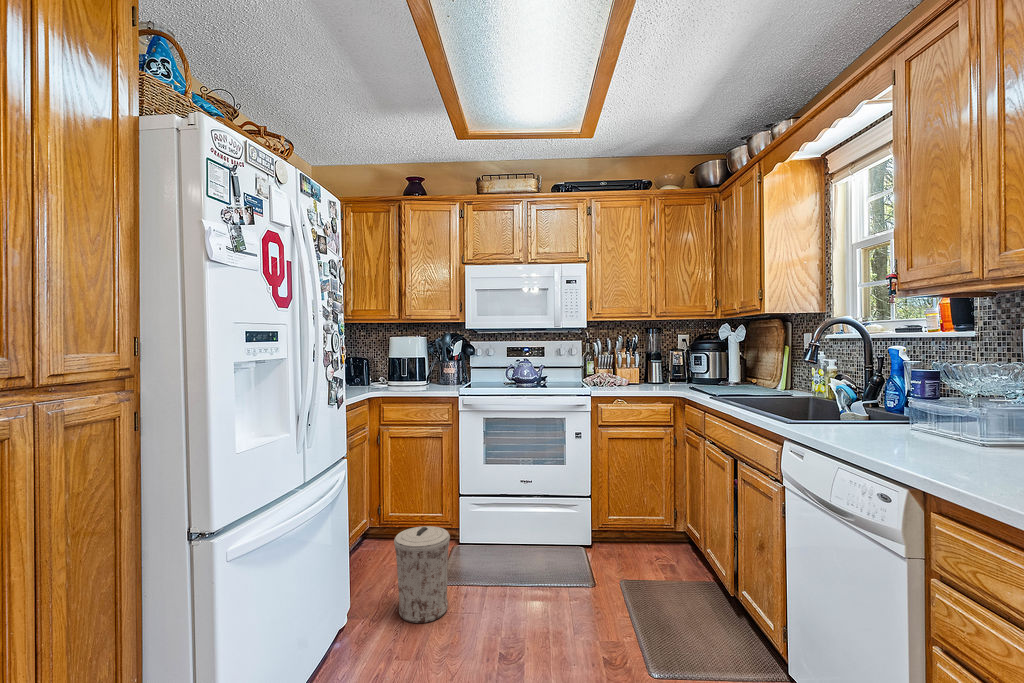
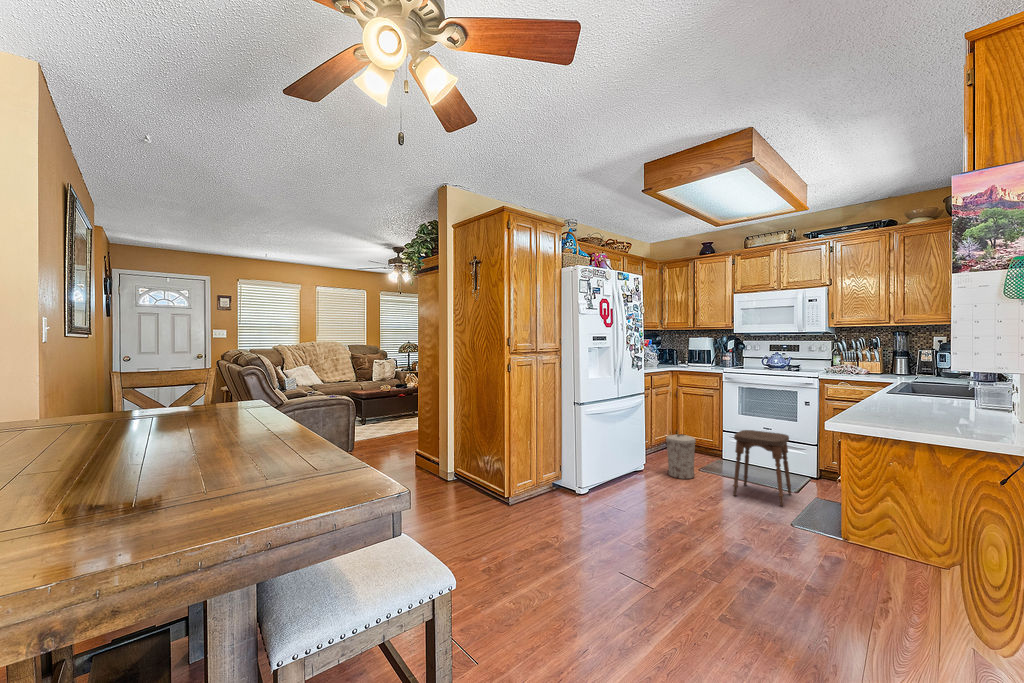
stool: none [527,496,614,635] -> present [733,430,791,506]

